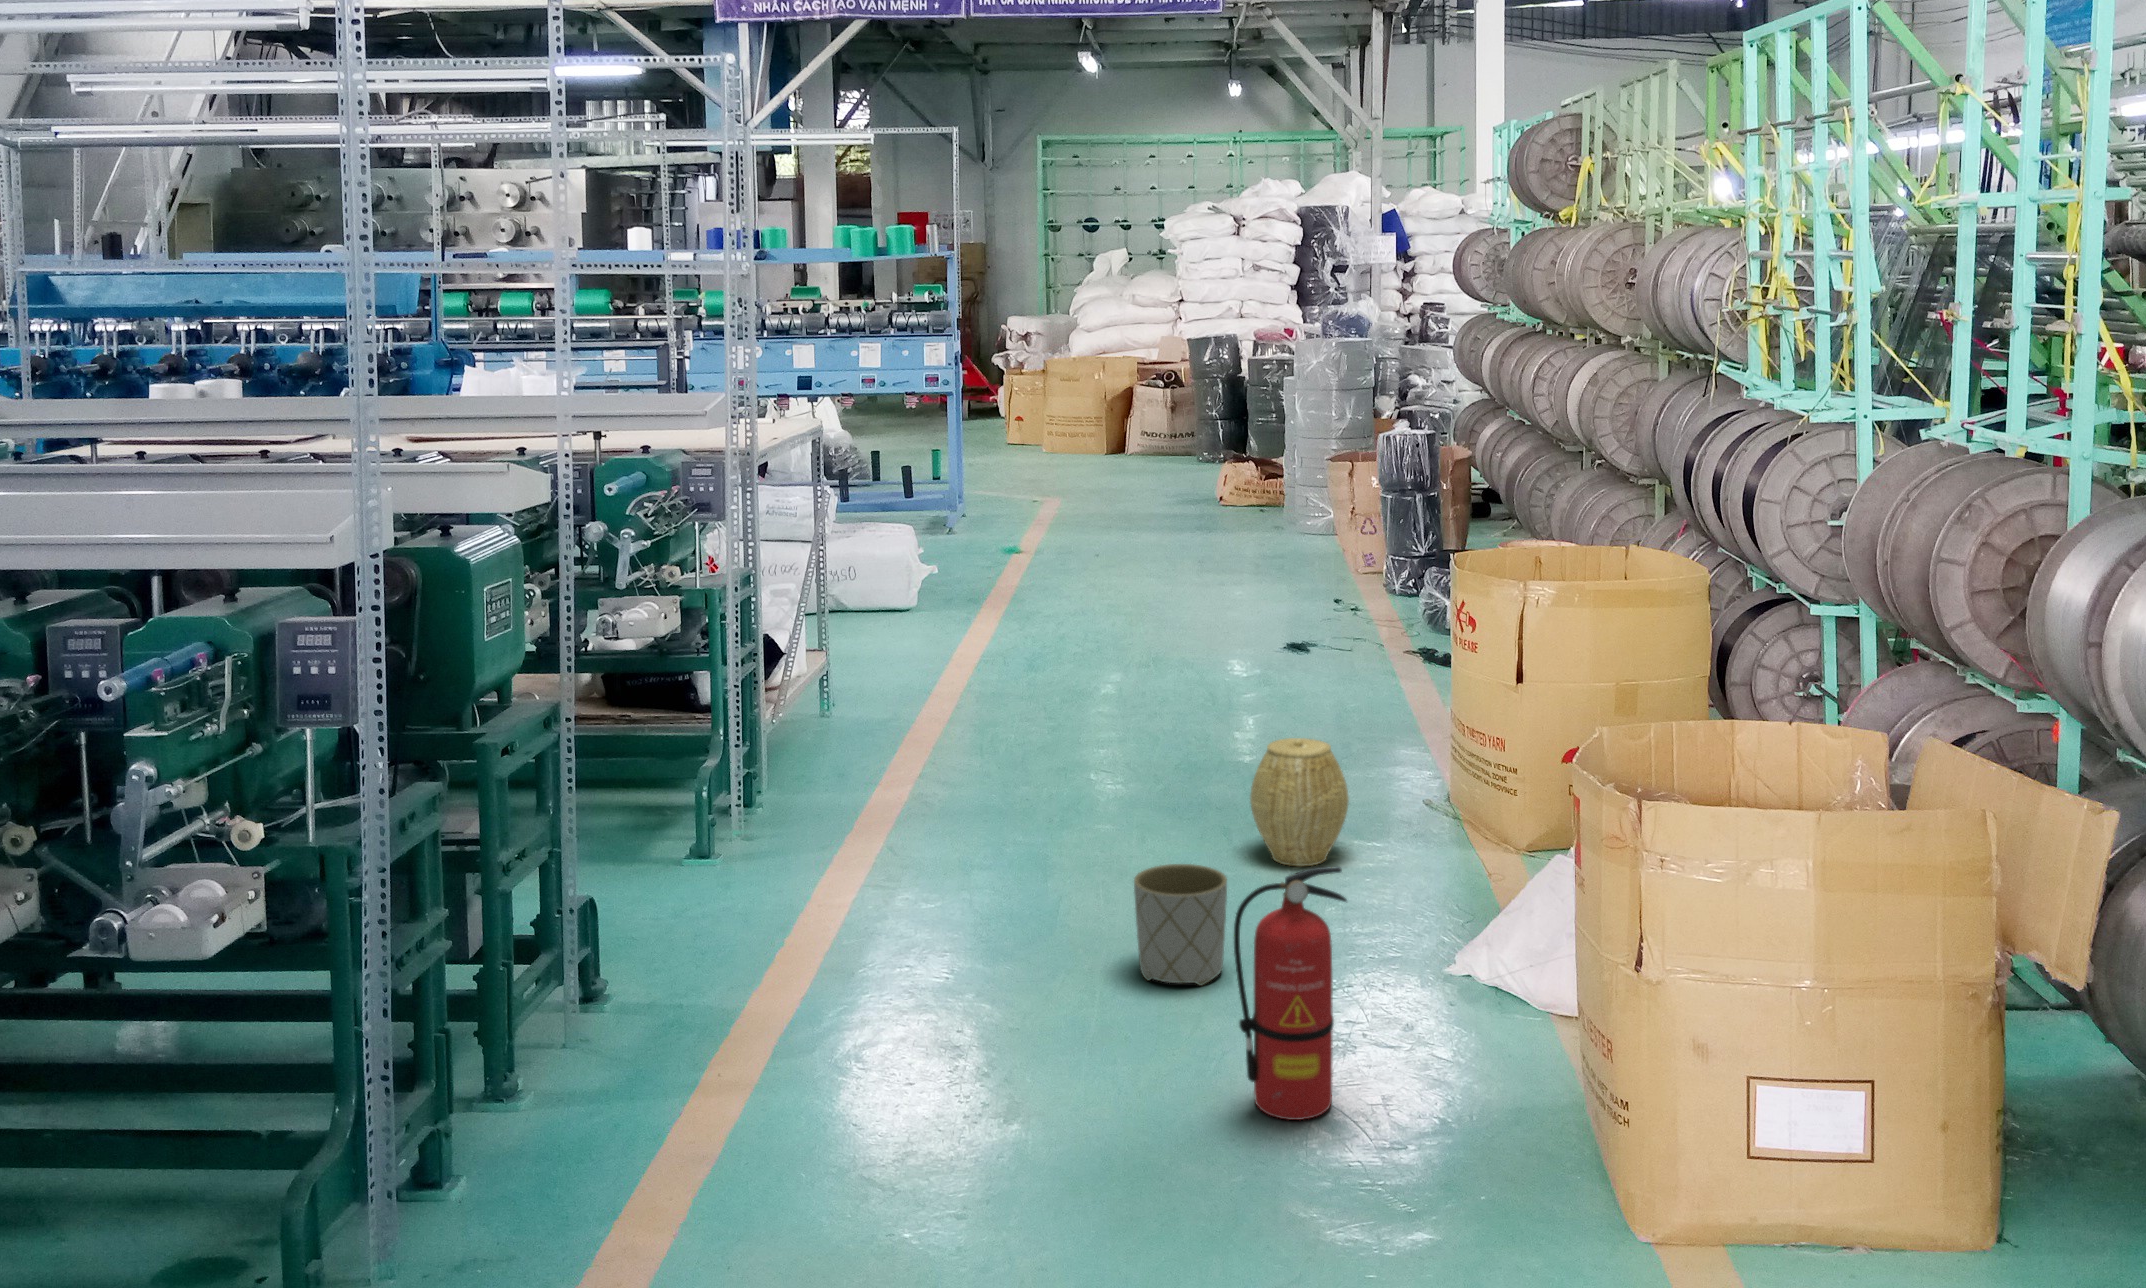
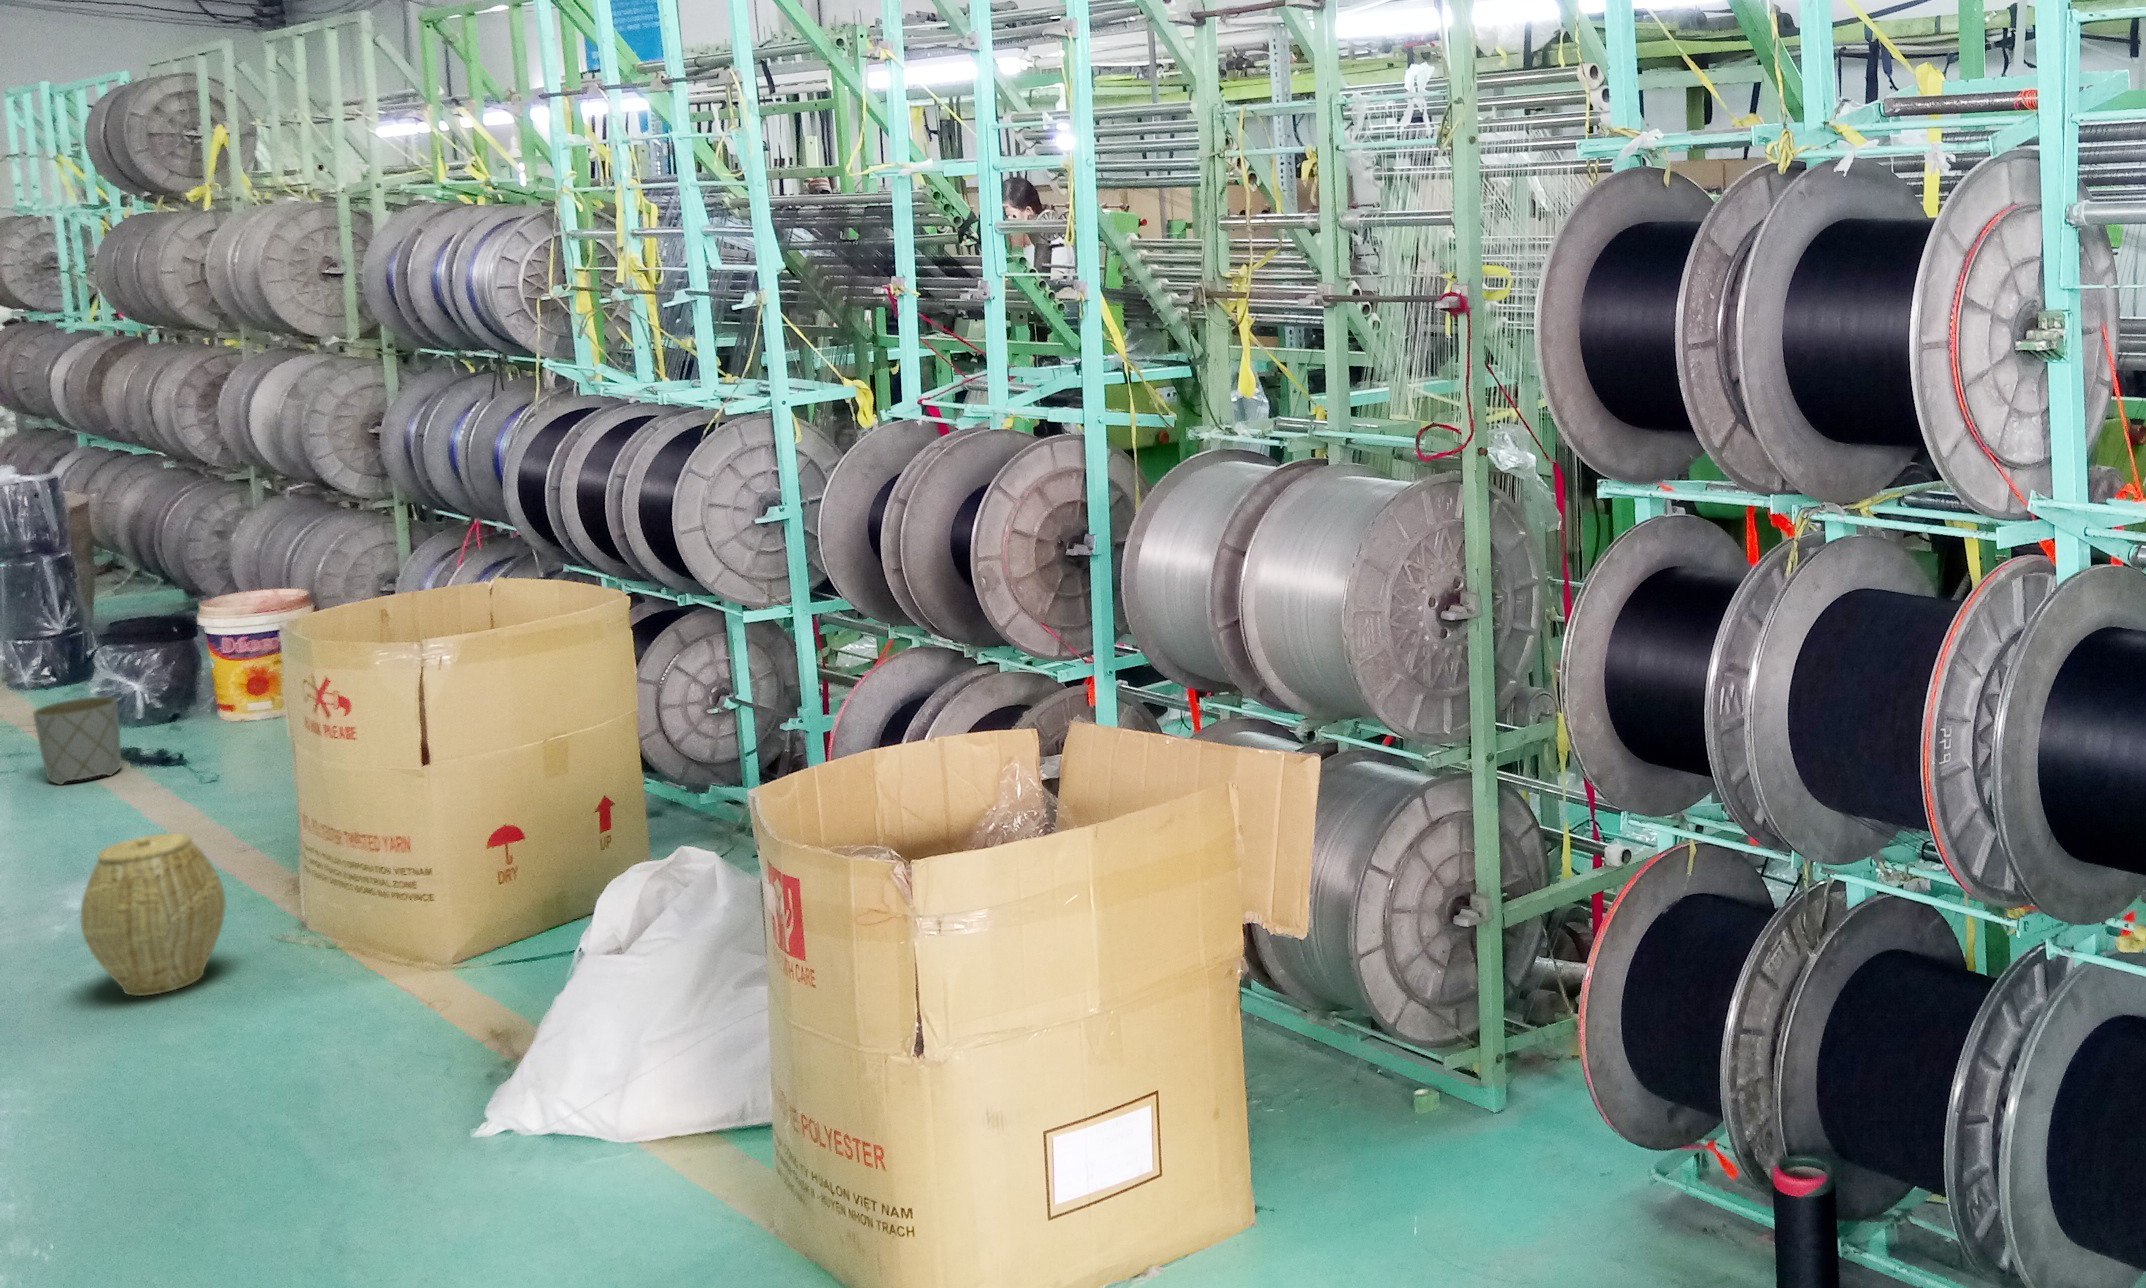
planter: present [1134,864,1227,986] -> present [33,697,122,785]
fire extinguisher: present [1234,866,1347,1120] -> none [301,908,444,1216]

